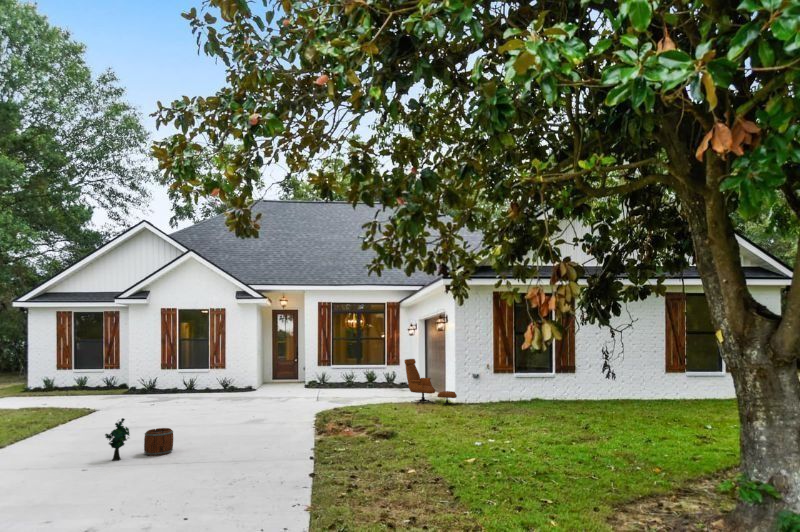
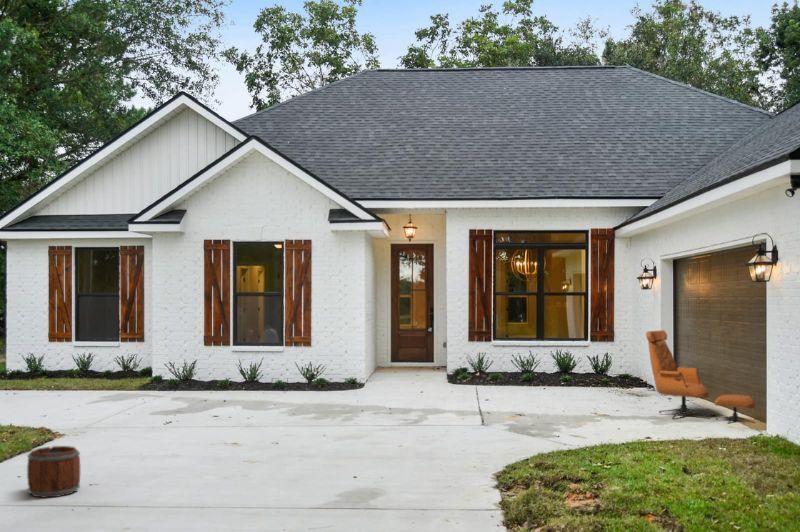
decorative plant: present [105,418,129,461] -> none [99,428,146,507]
bucket: present [144,428,173,456] -> present [27,446,80,497]

